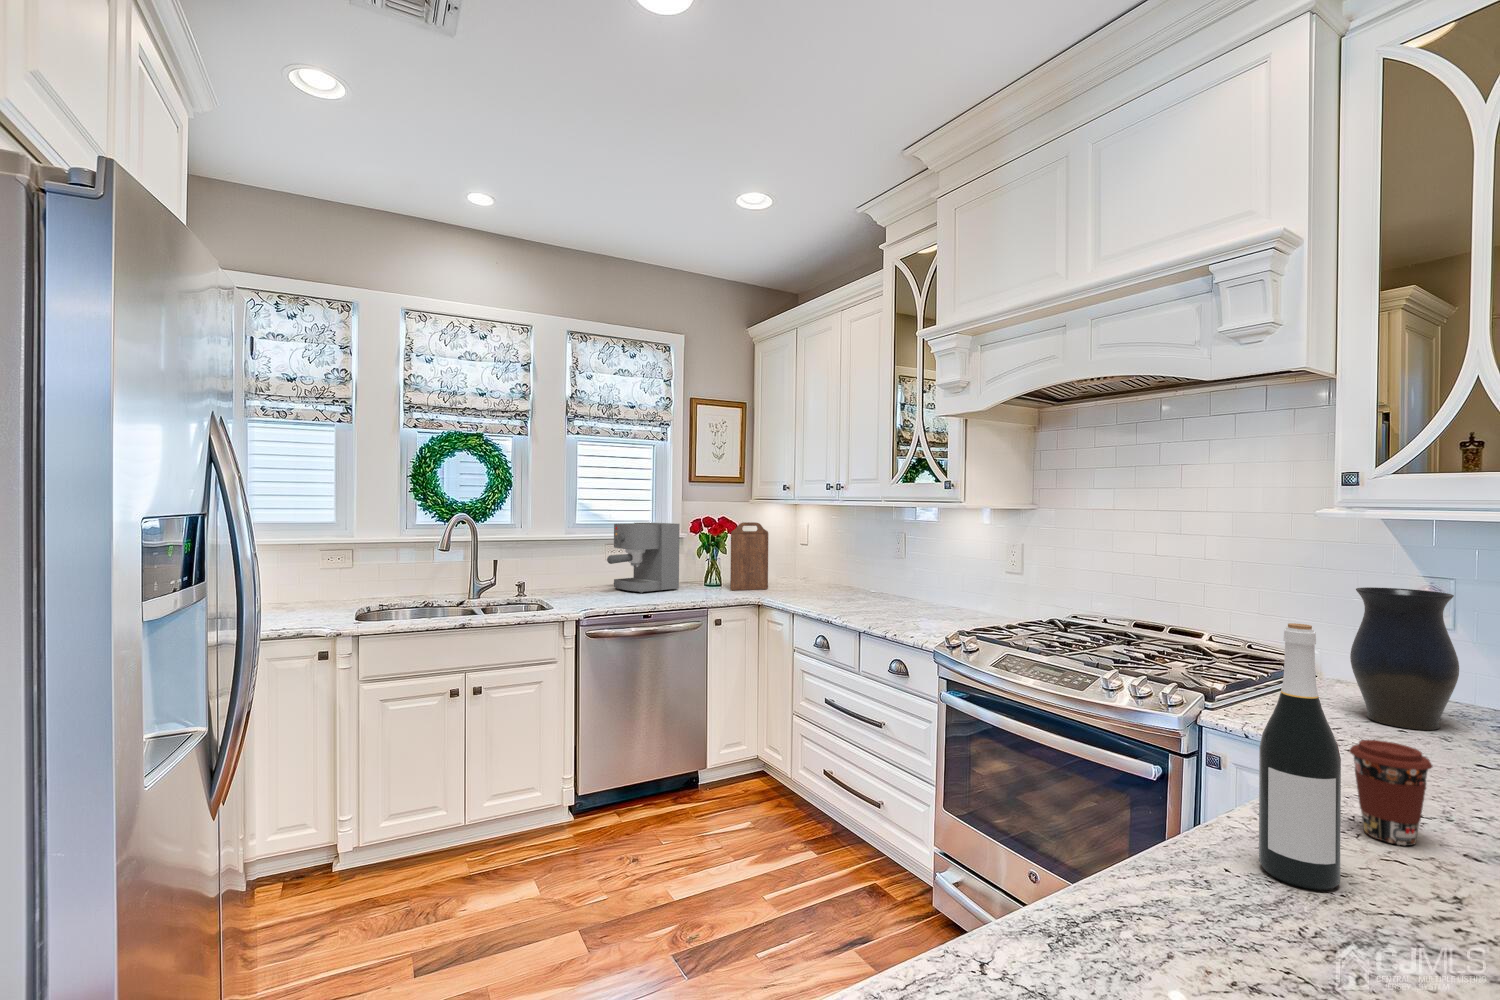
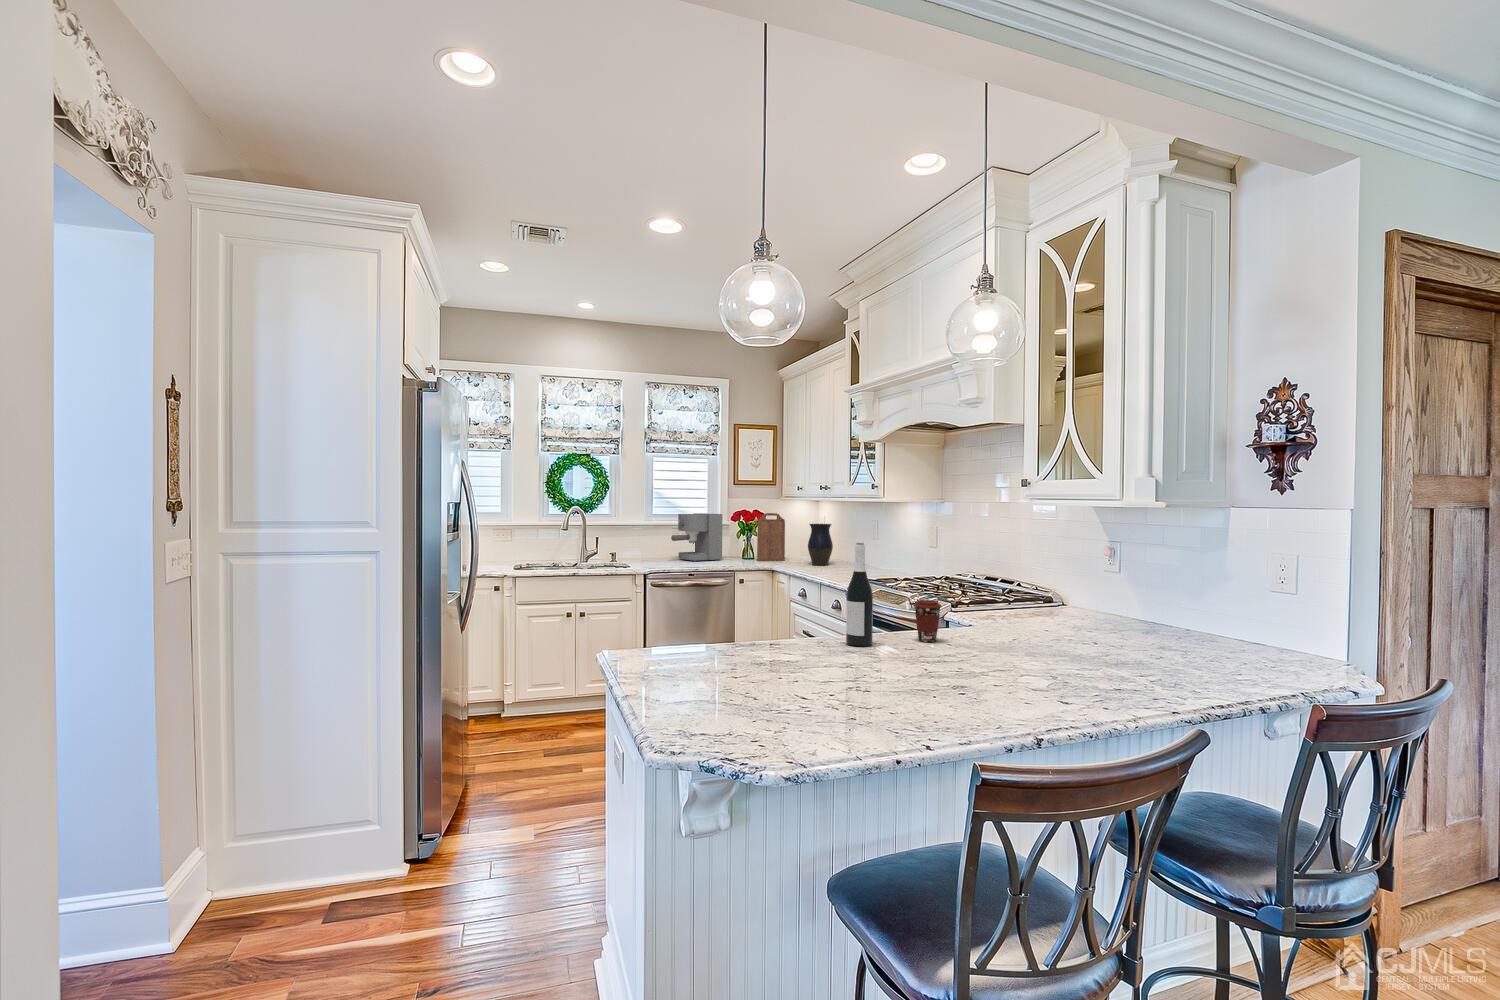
vase: present [1350,587,1459,730] -> present [808,524,833,566]

